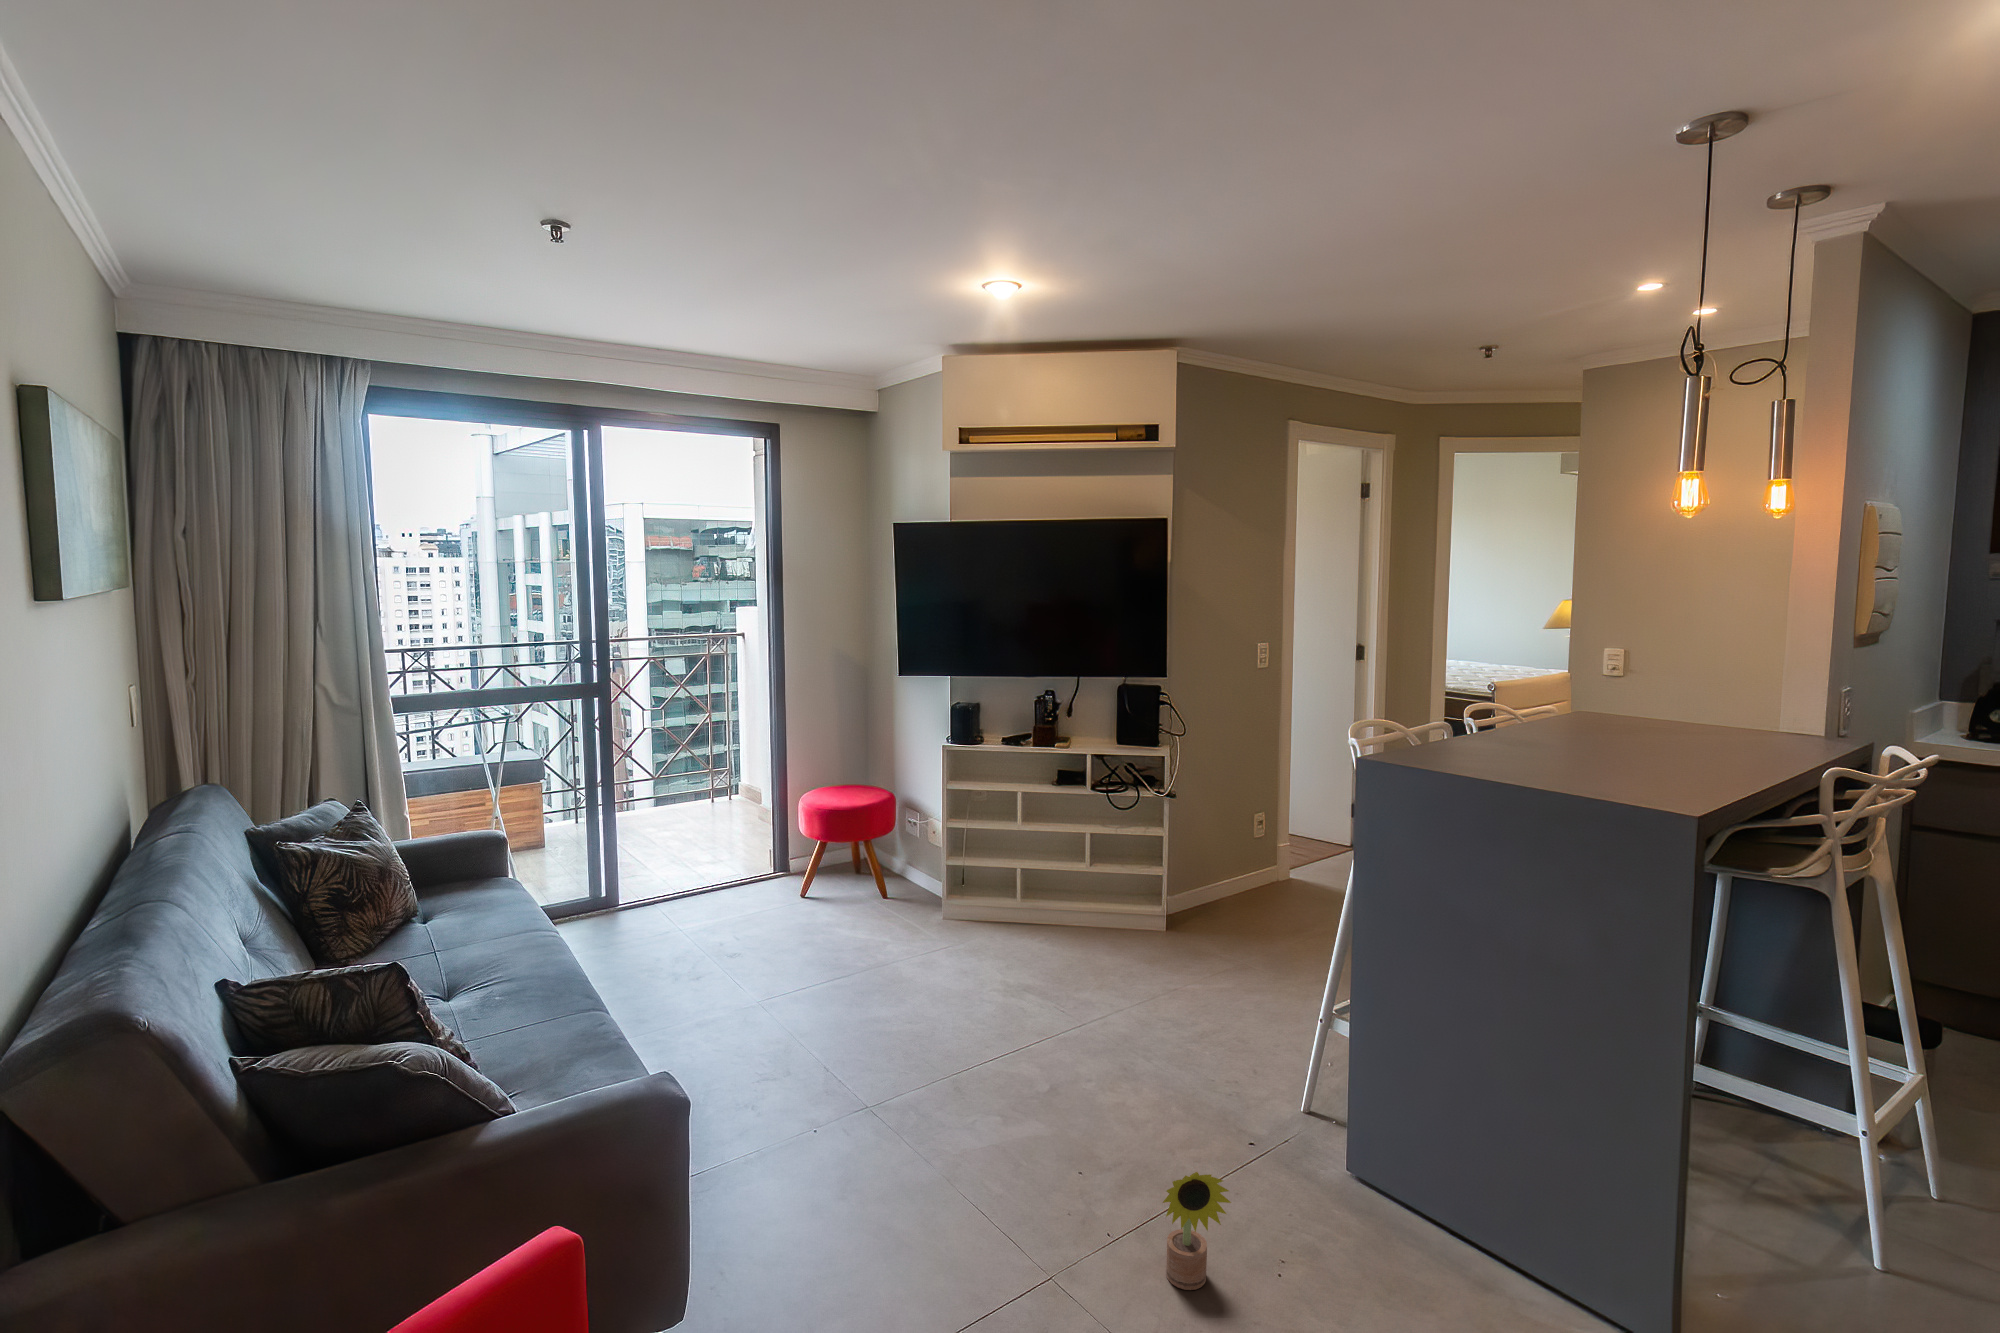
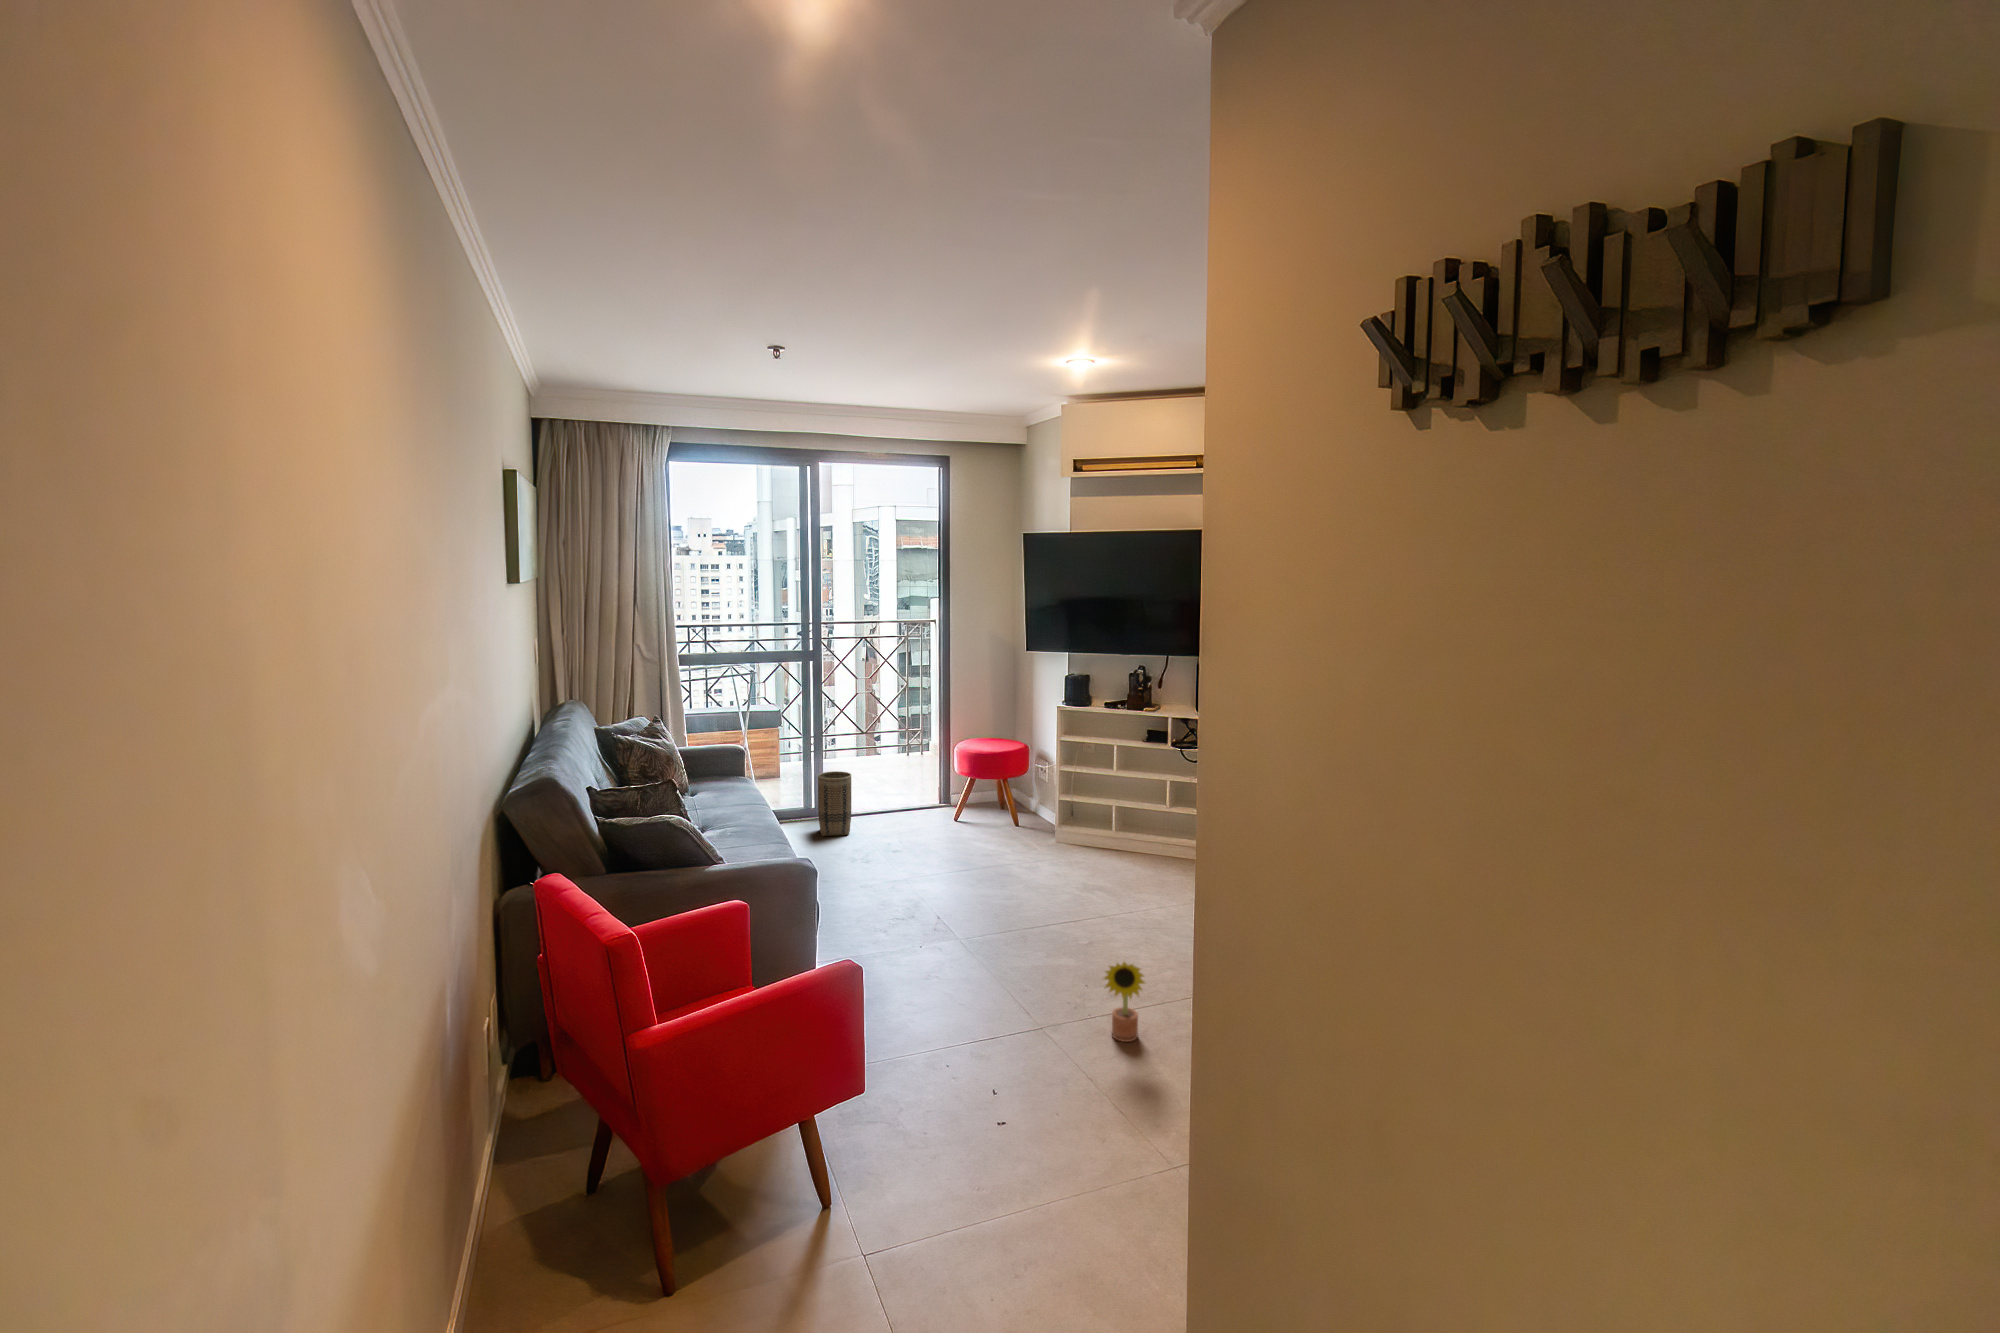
basket: none [613,848,661,941] -> present [818,771,851,836]

